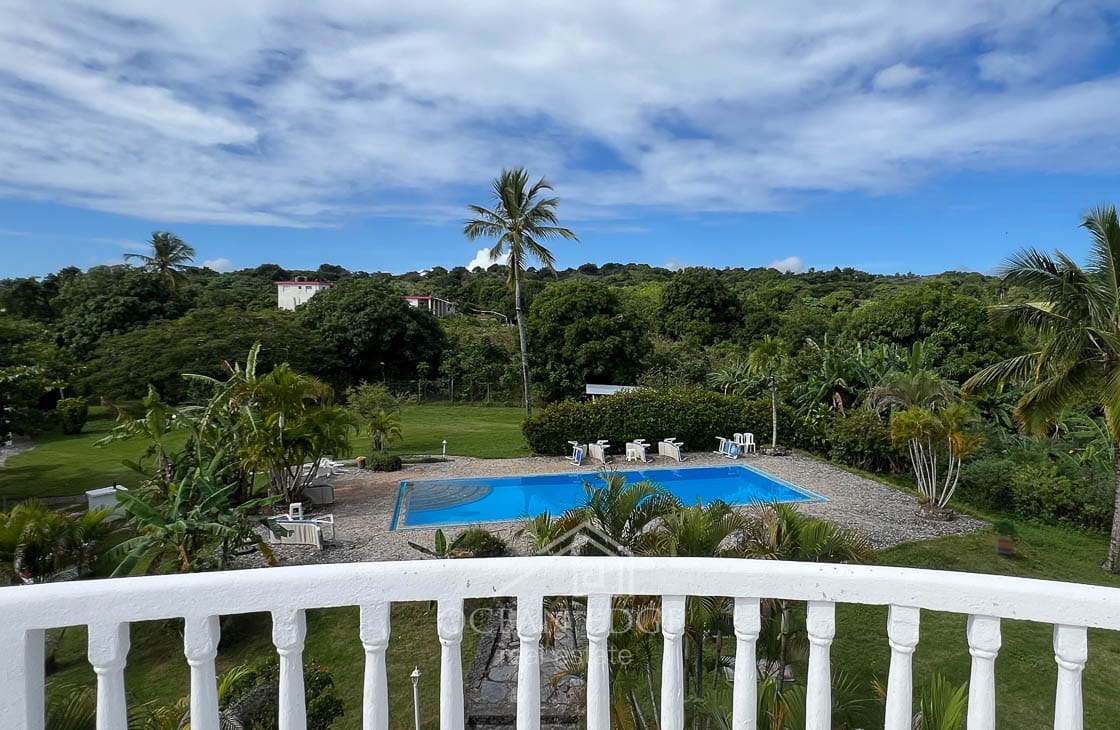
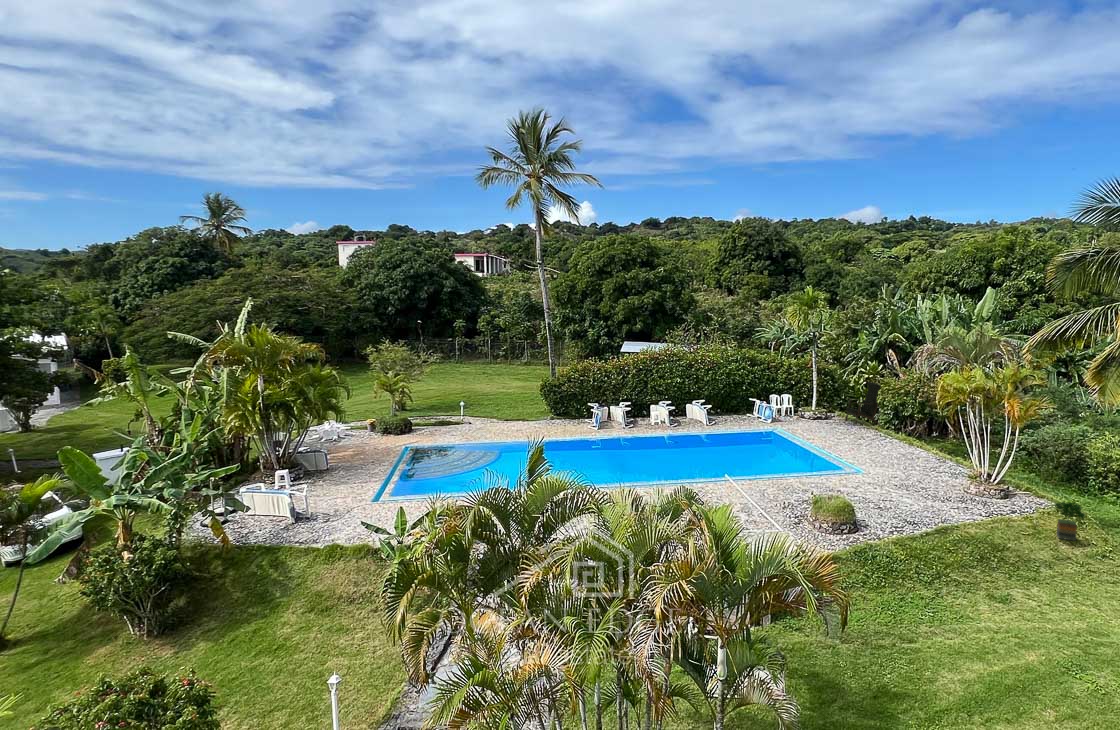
lounge chair: none [801,421,835,461] -> present [846,382,881,425]

